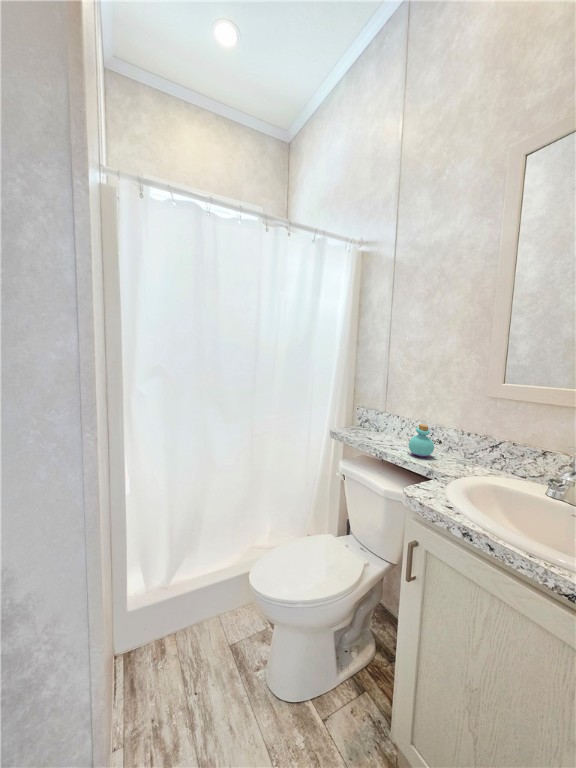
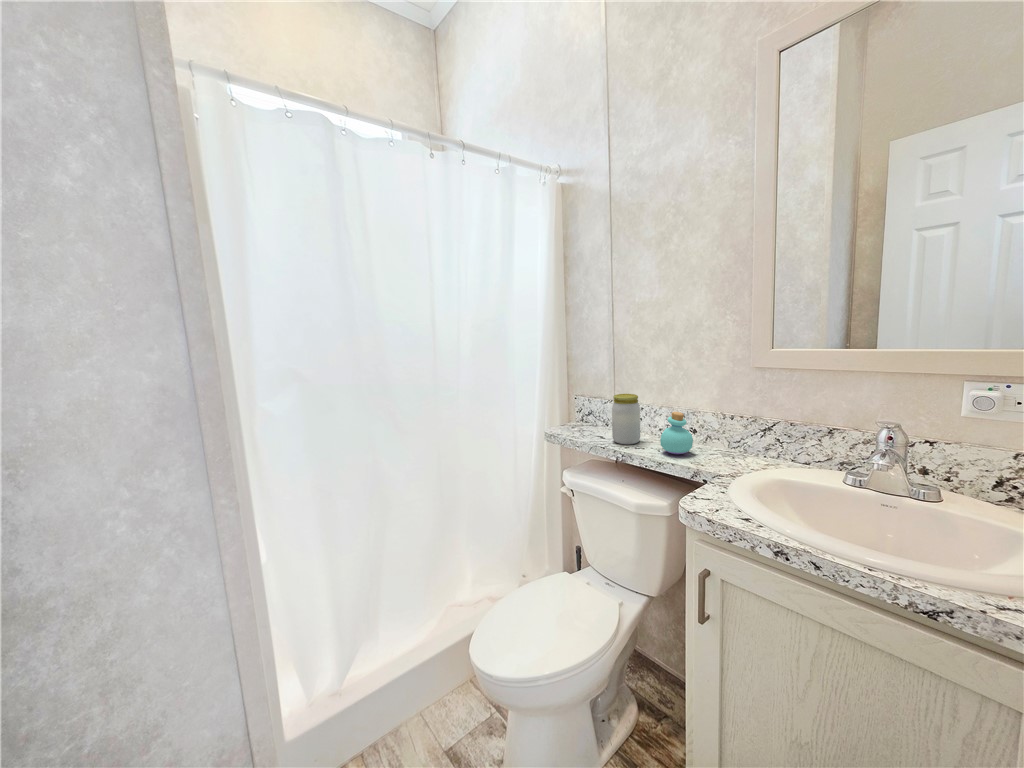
jar: none [376,407,399,445] -> present [612,394,640,444]

